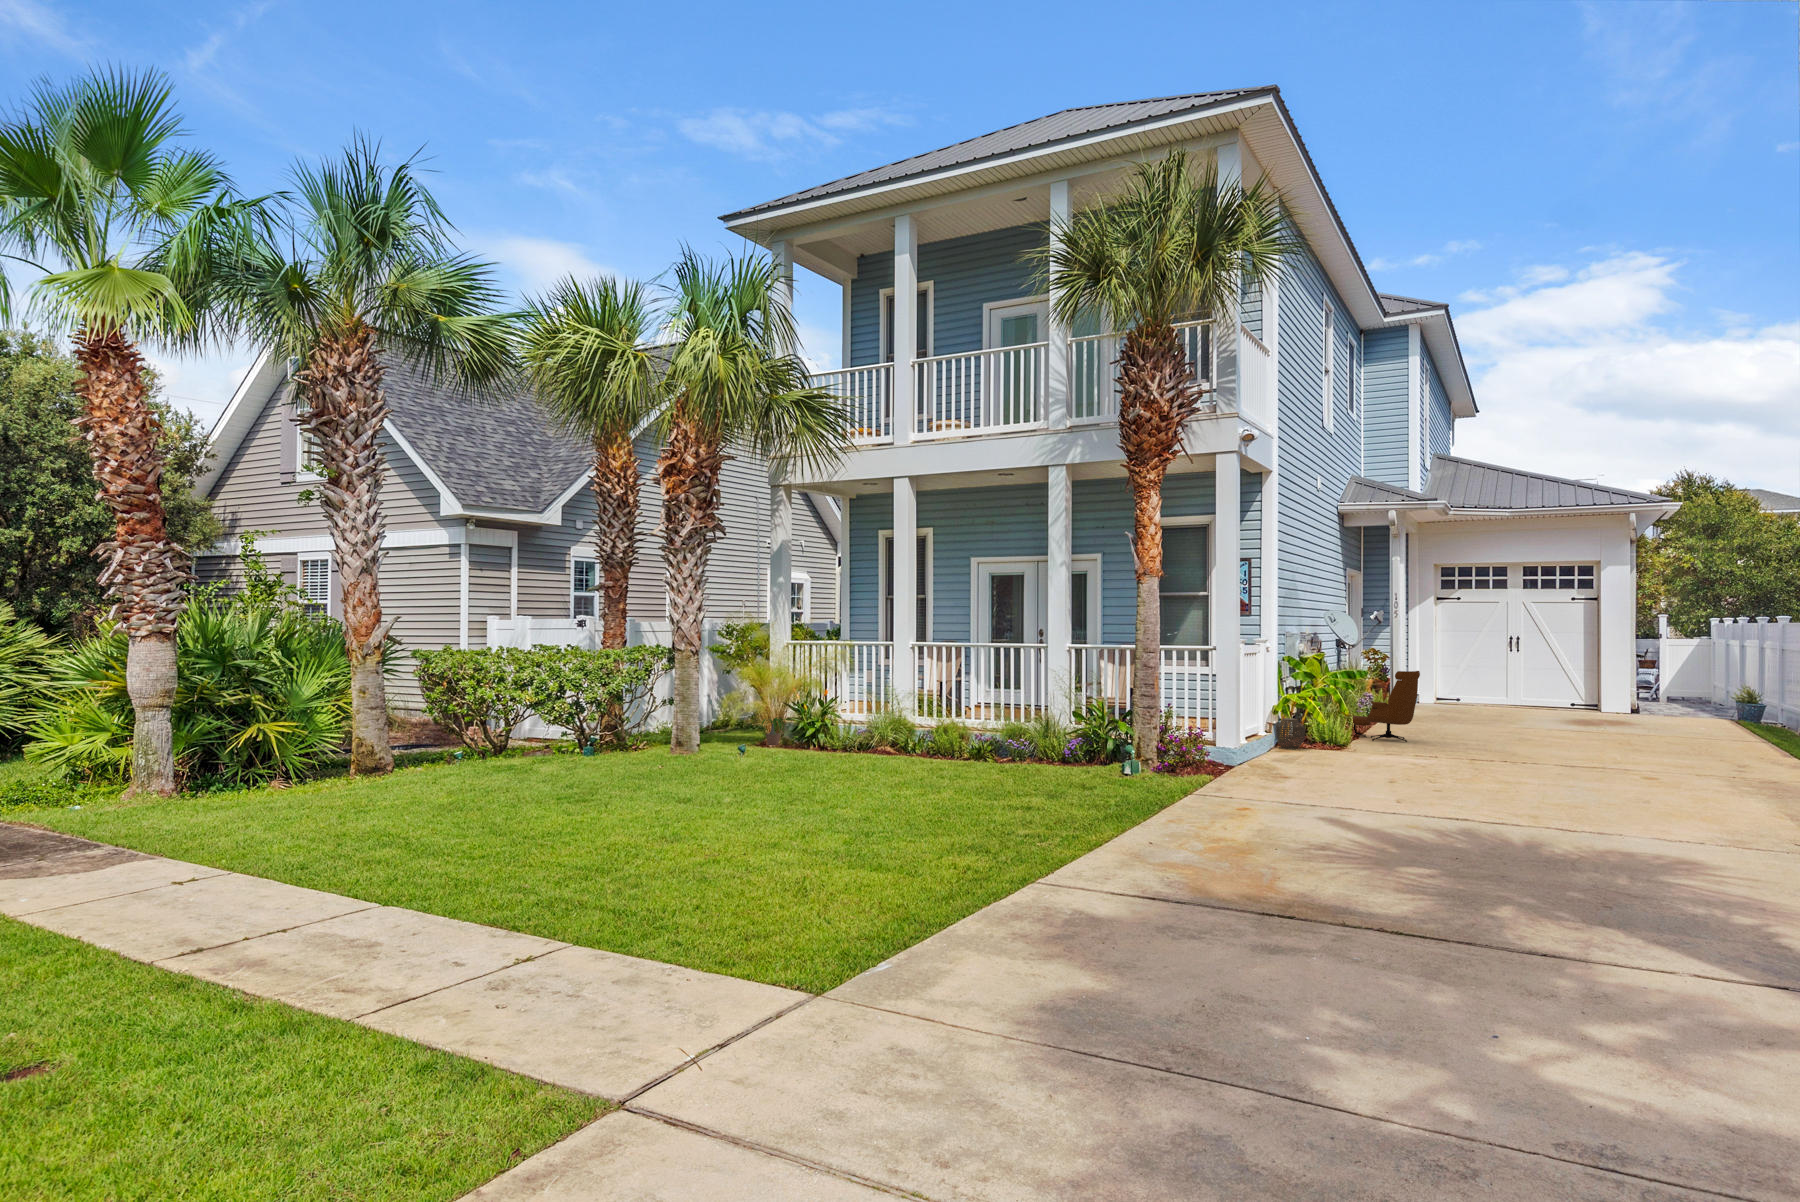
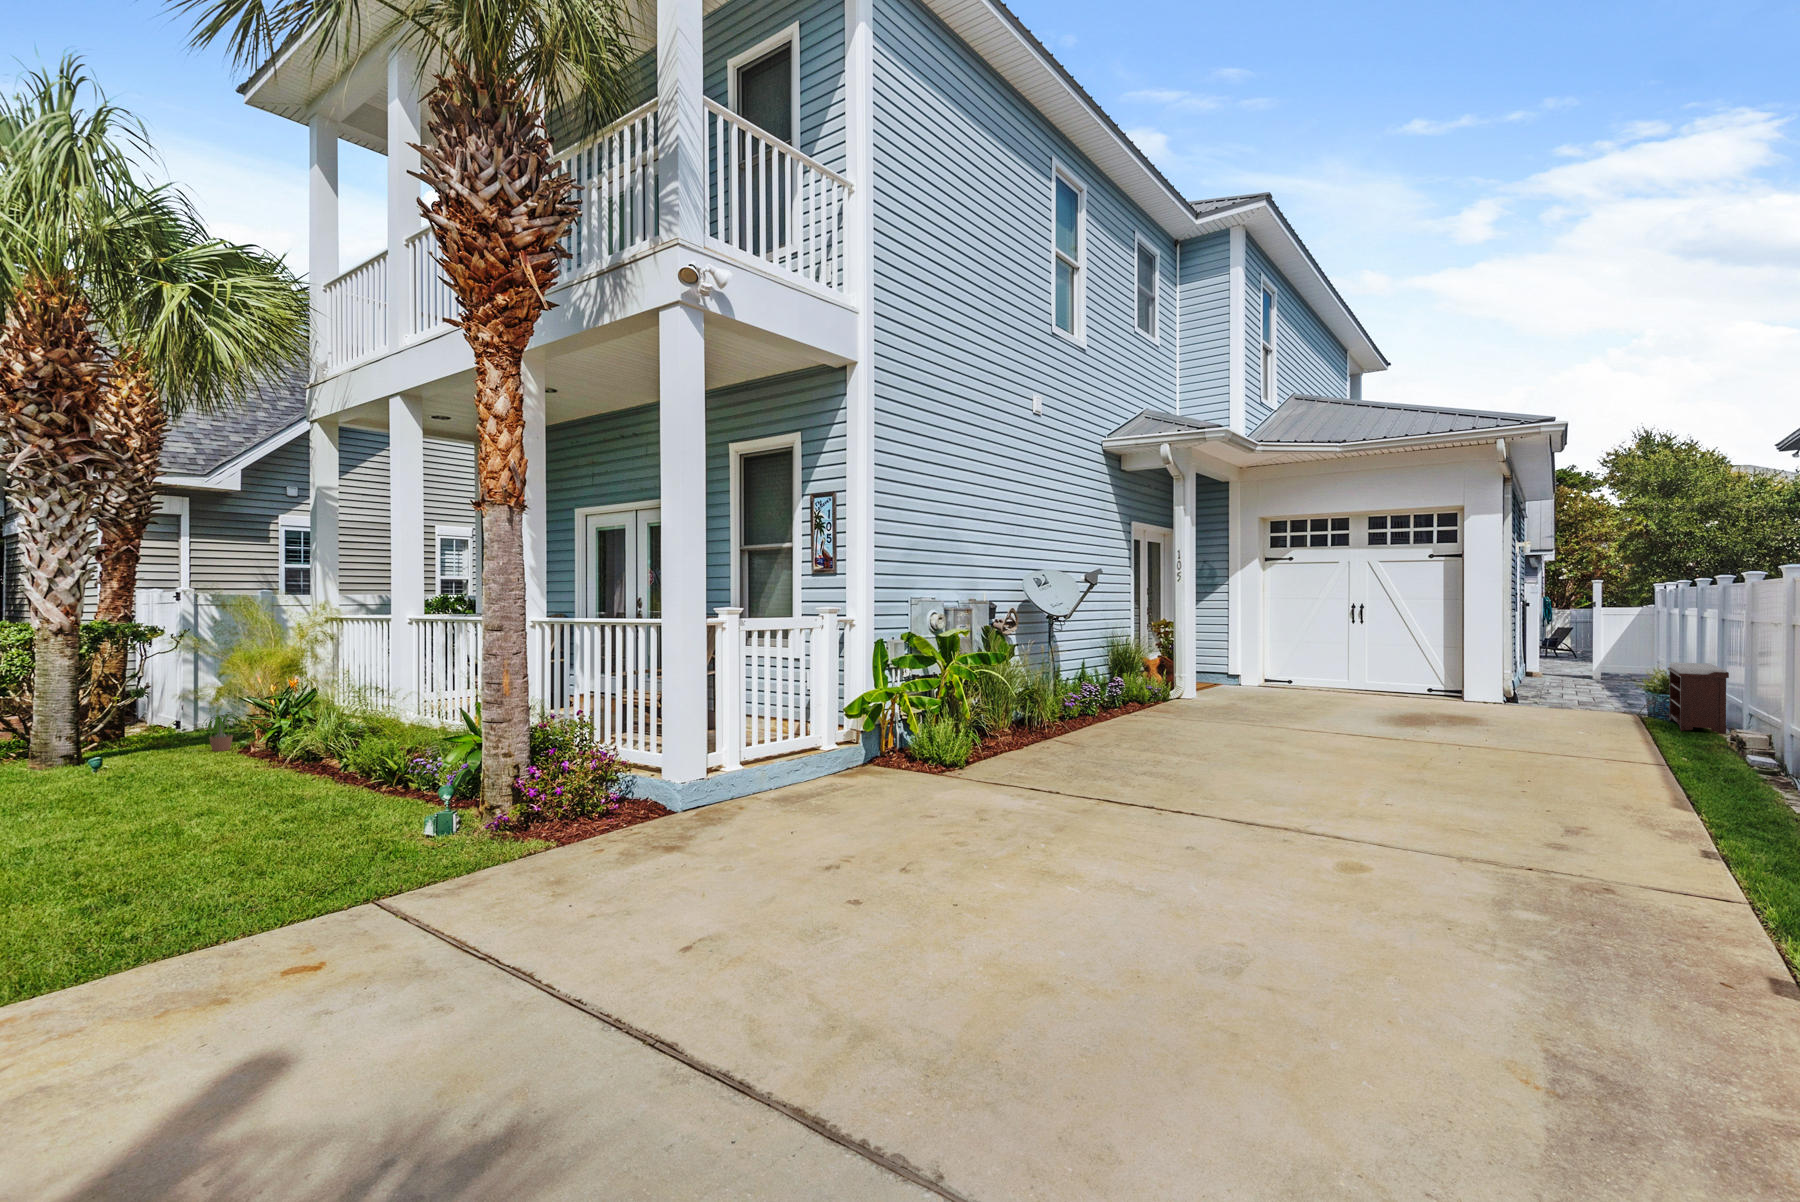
lounge chair: present [1353,671,1420,742] -> none [1017,653,1102,757]
bench: none [1751,681,1795,729] -> present [1668,662,1729,734]
woven basket: present [1275,718,1305,749] -> none [858,724,899,770]

